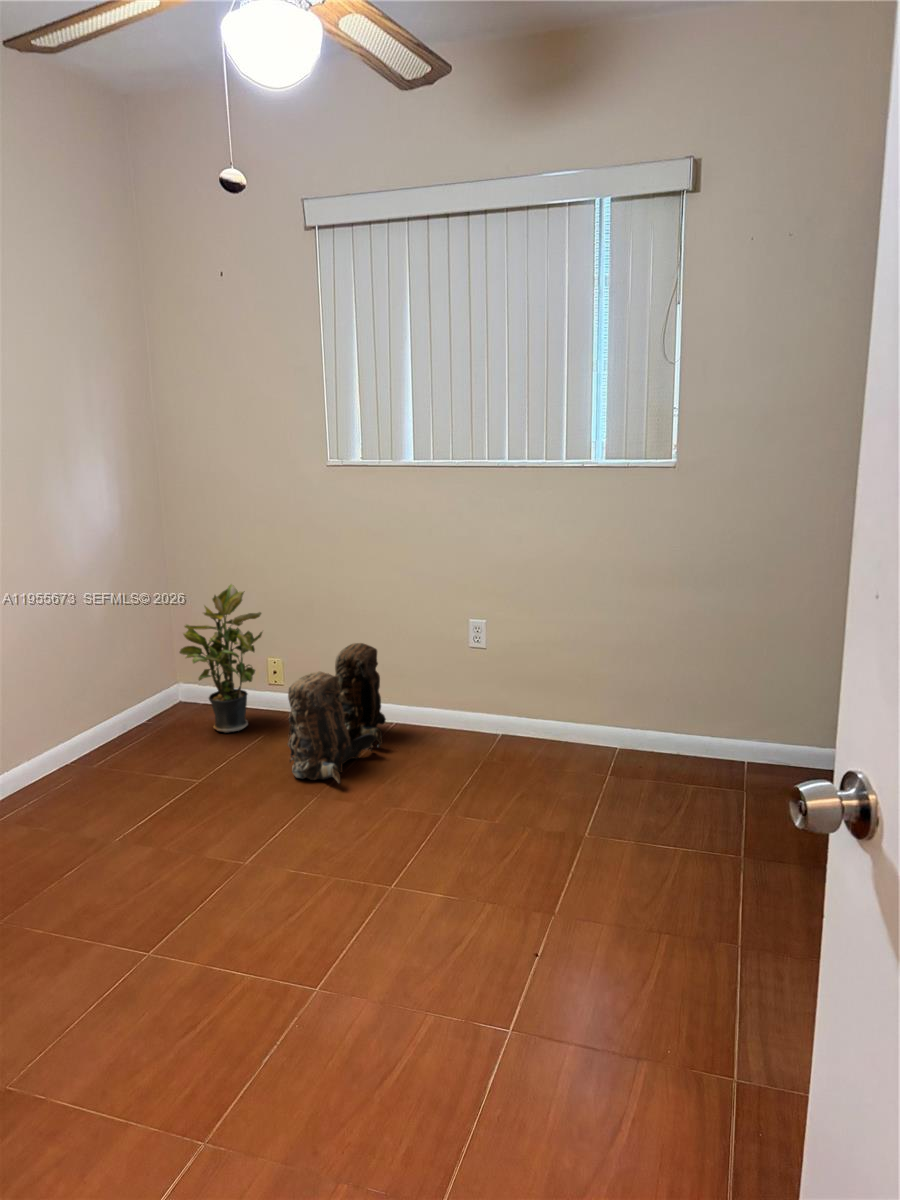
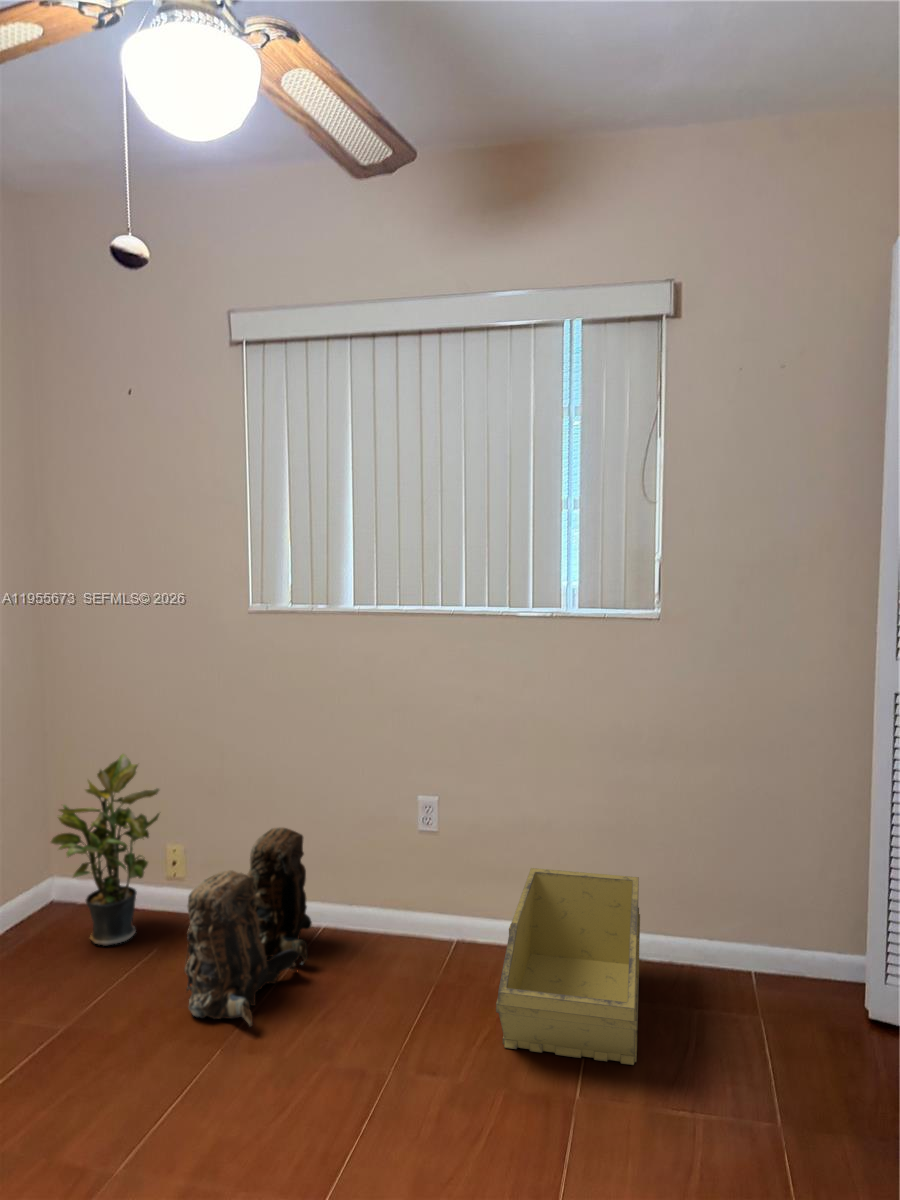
storage bin: none [525,676,651,815] -> present [496,868,640,1065]

